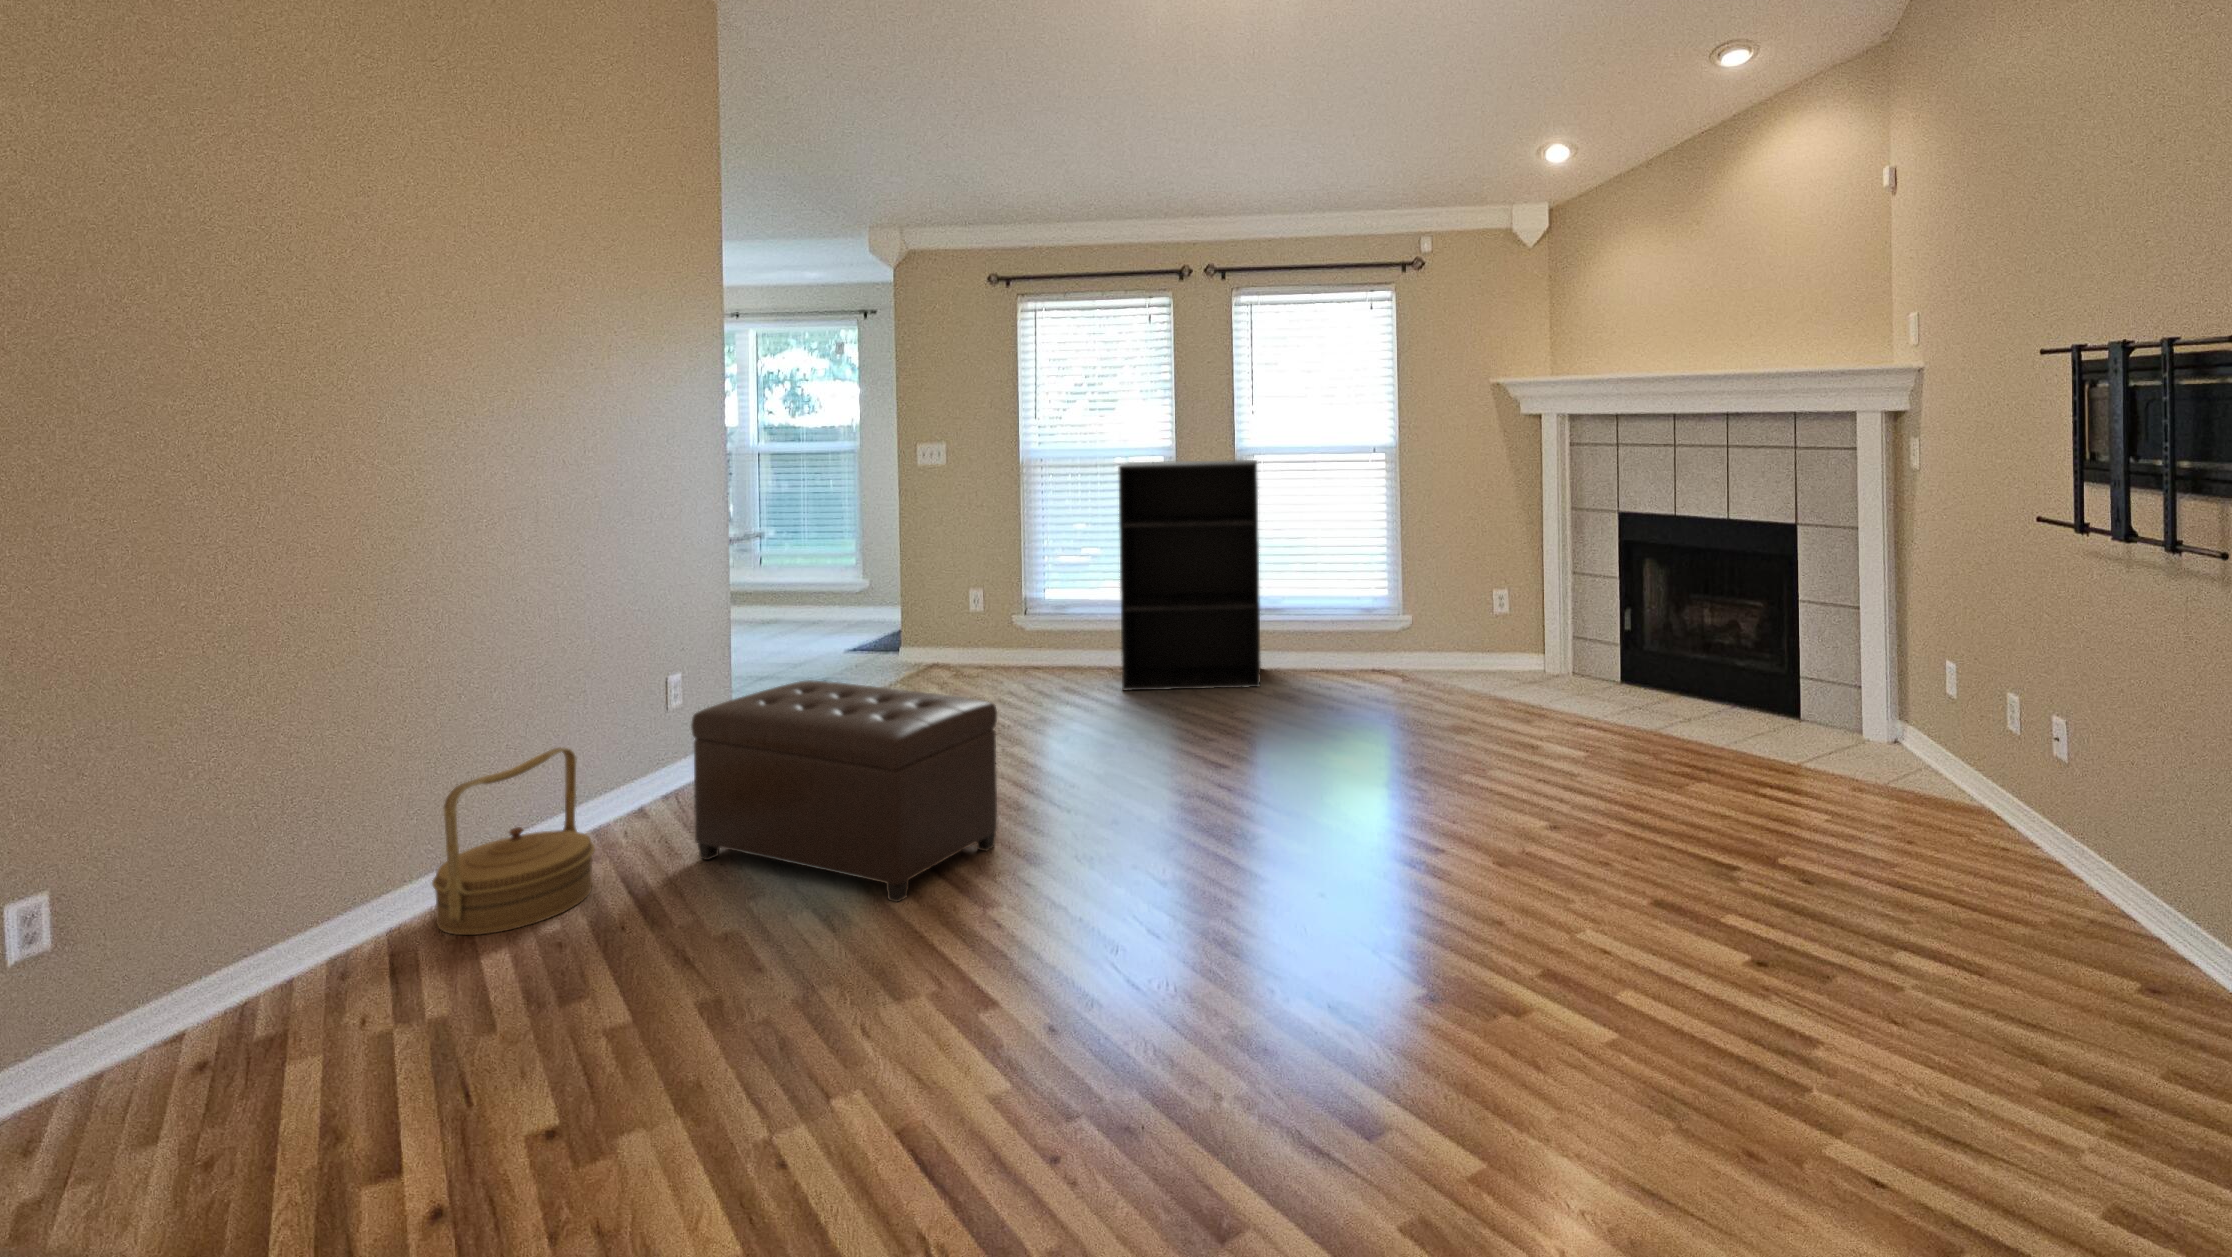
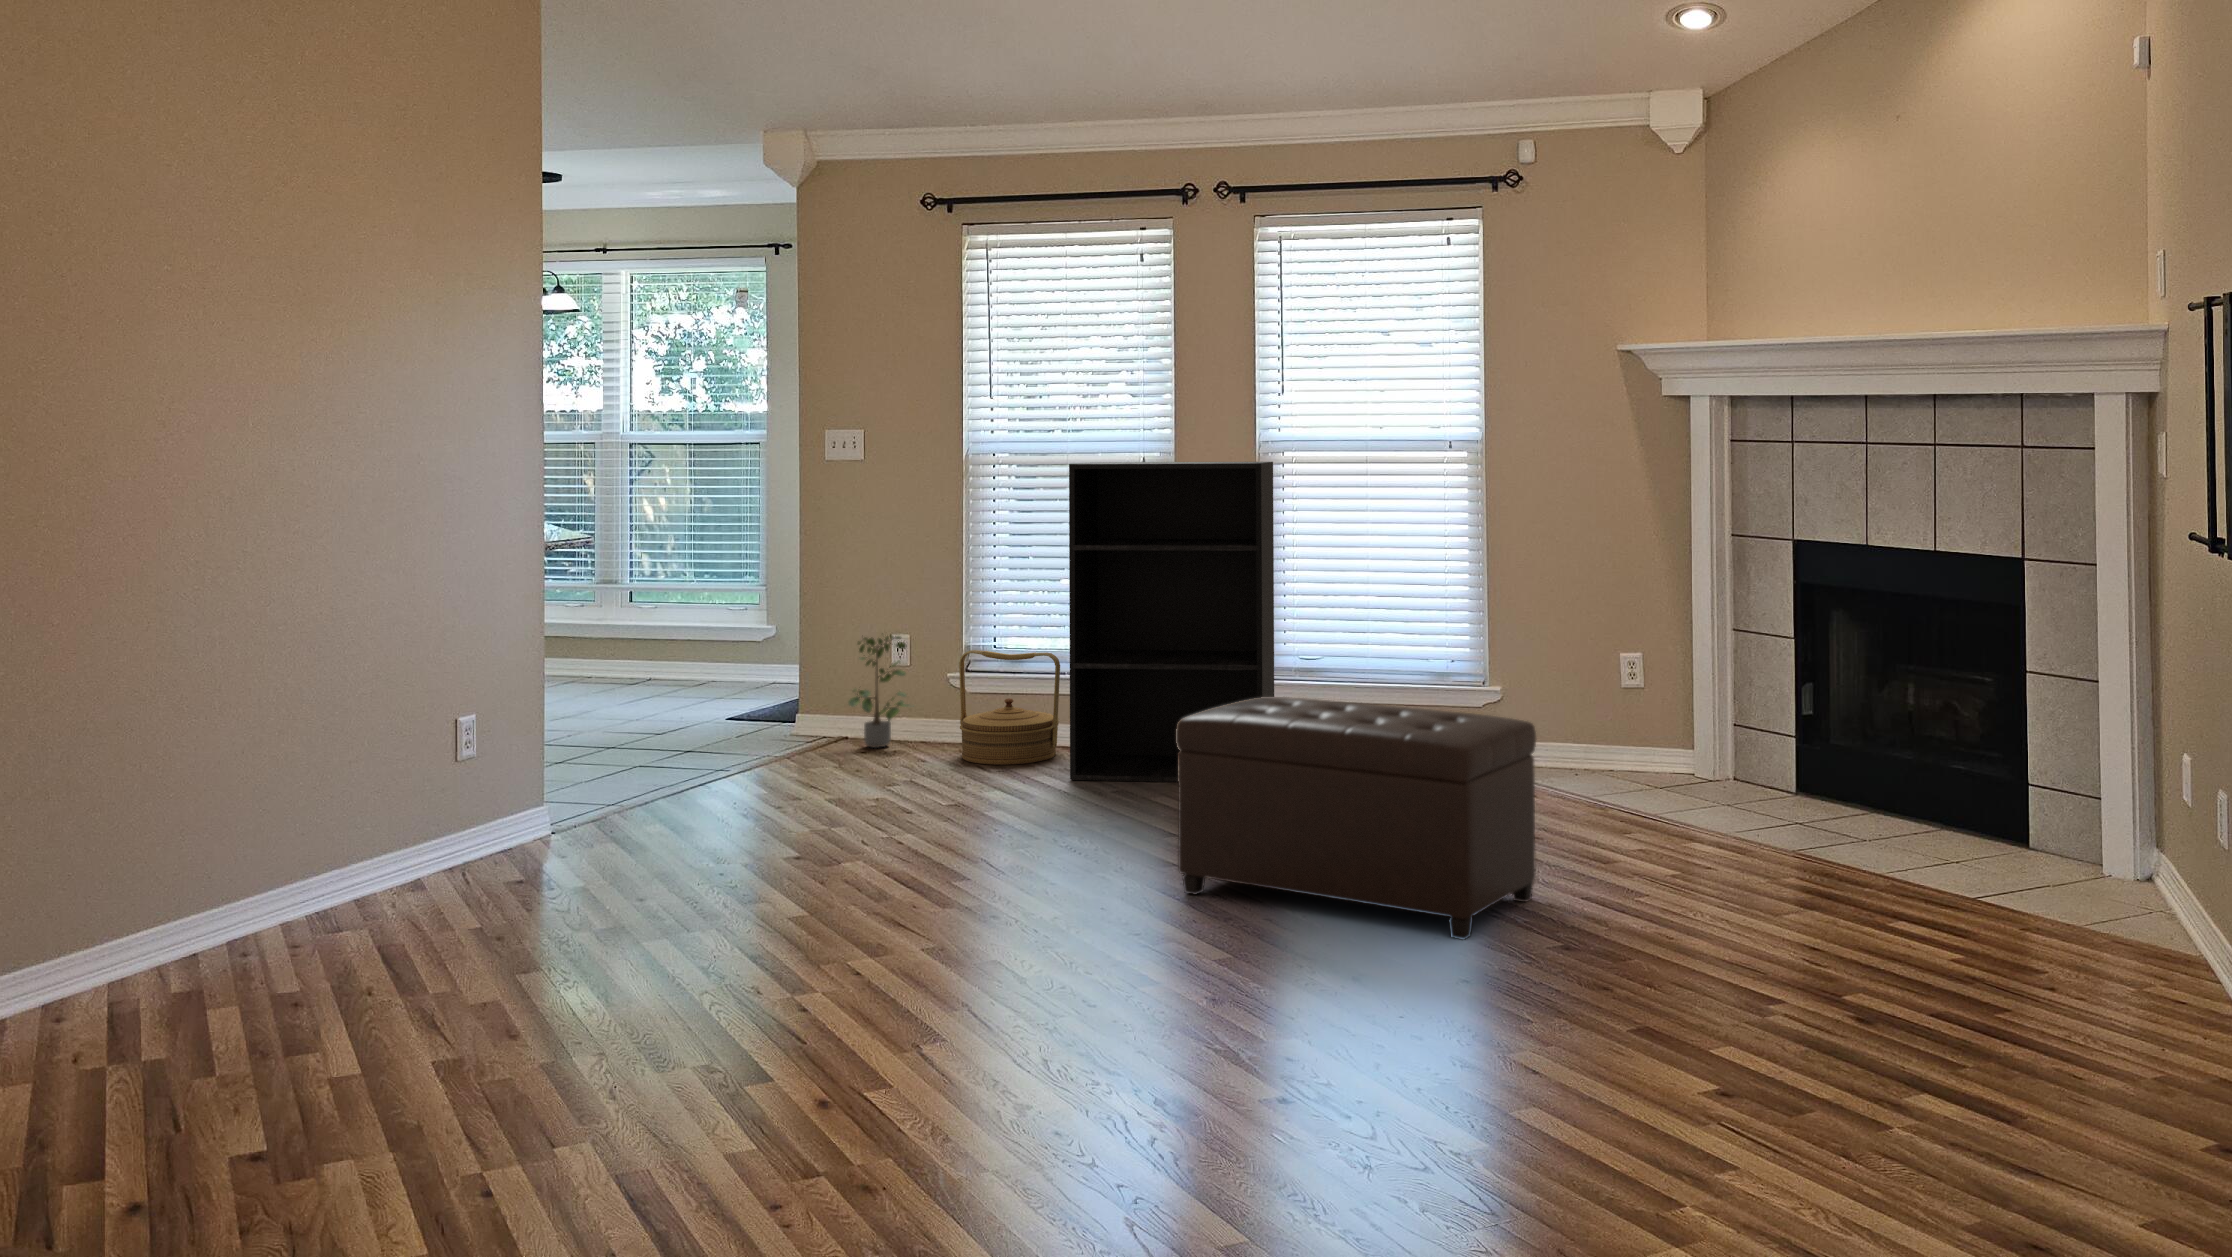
potted plant: none [948,584,1000,669] -> present [849,635,910,748]
ottoman: present [691,680,997,902] -> present [1176,697,1536,940]
woven basket: present [432,748,595,935] -> present [959,650,1060,765]

